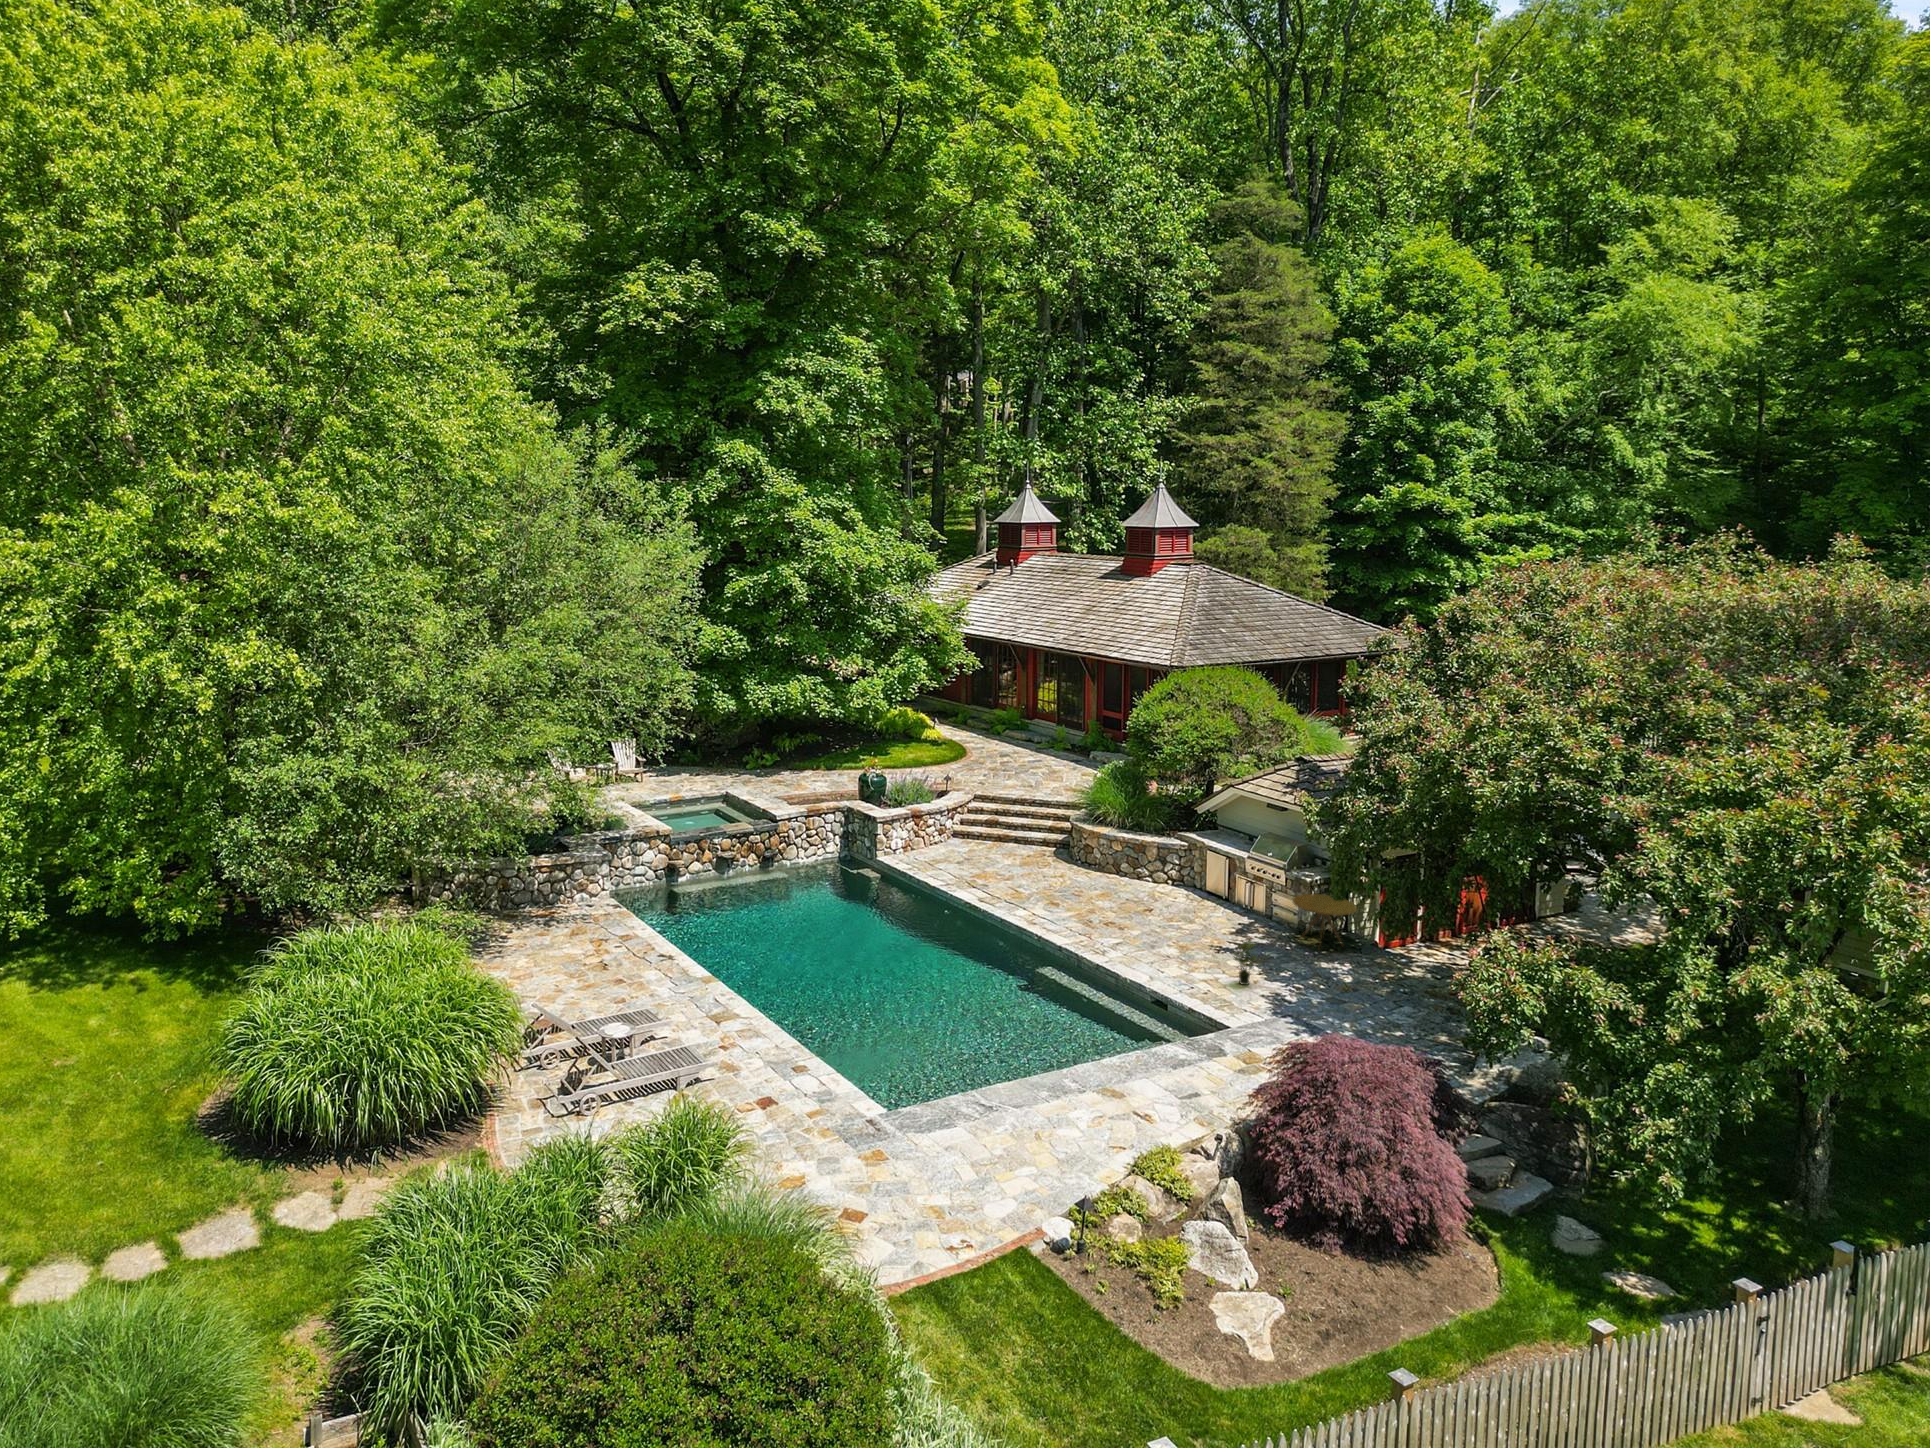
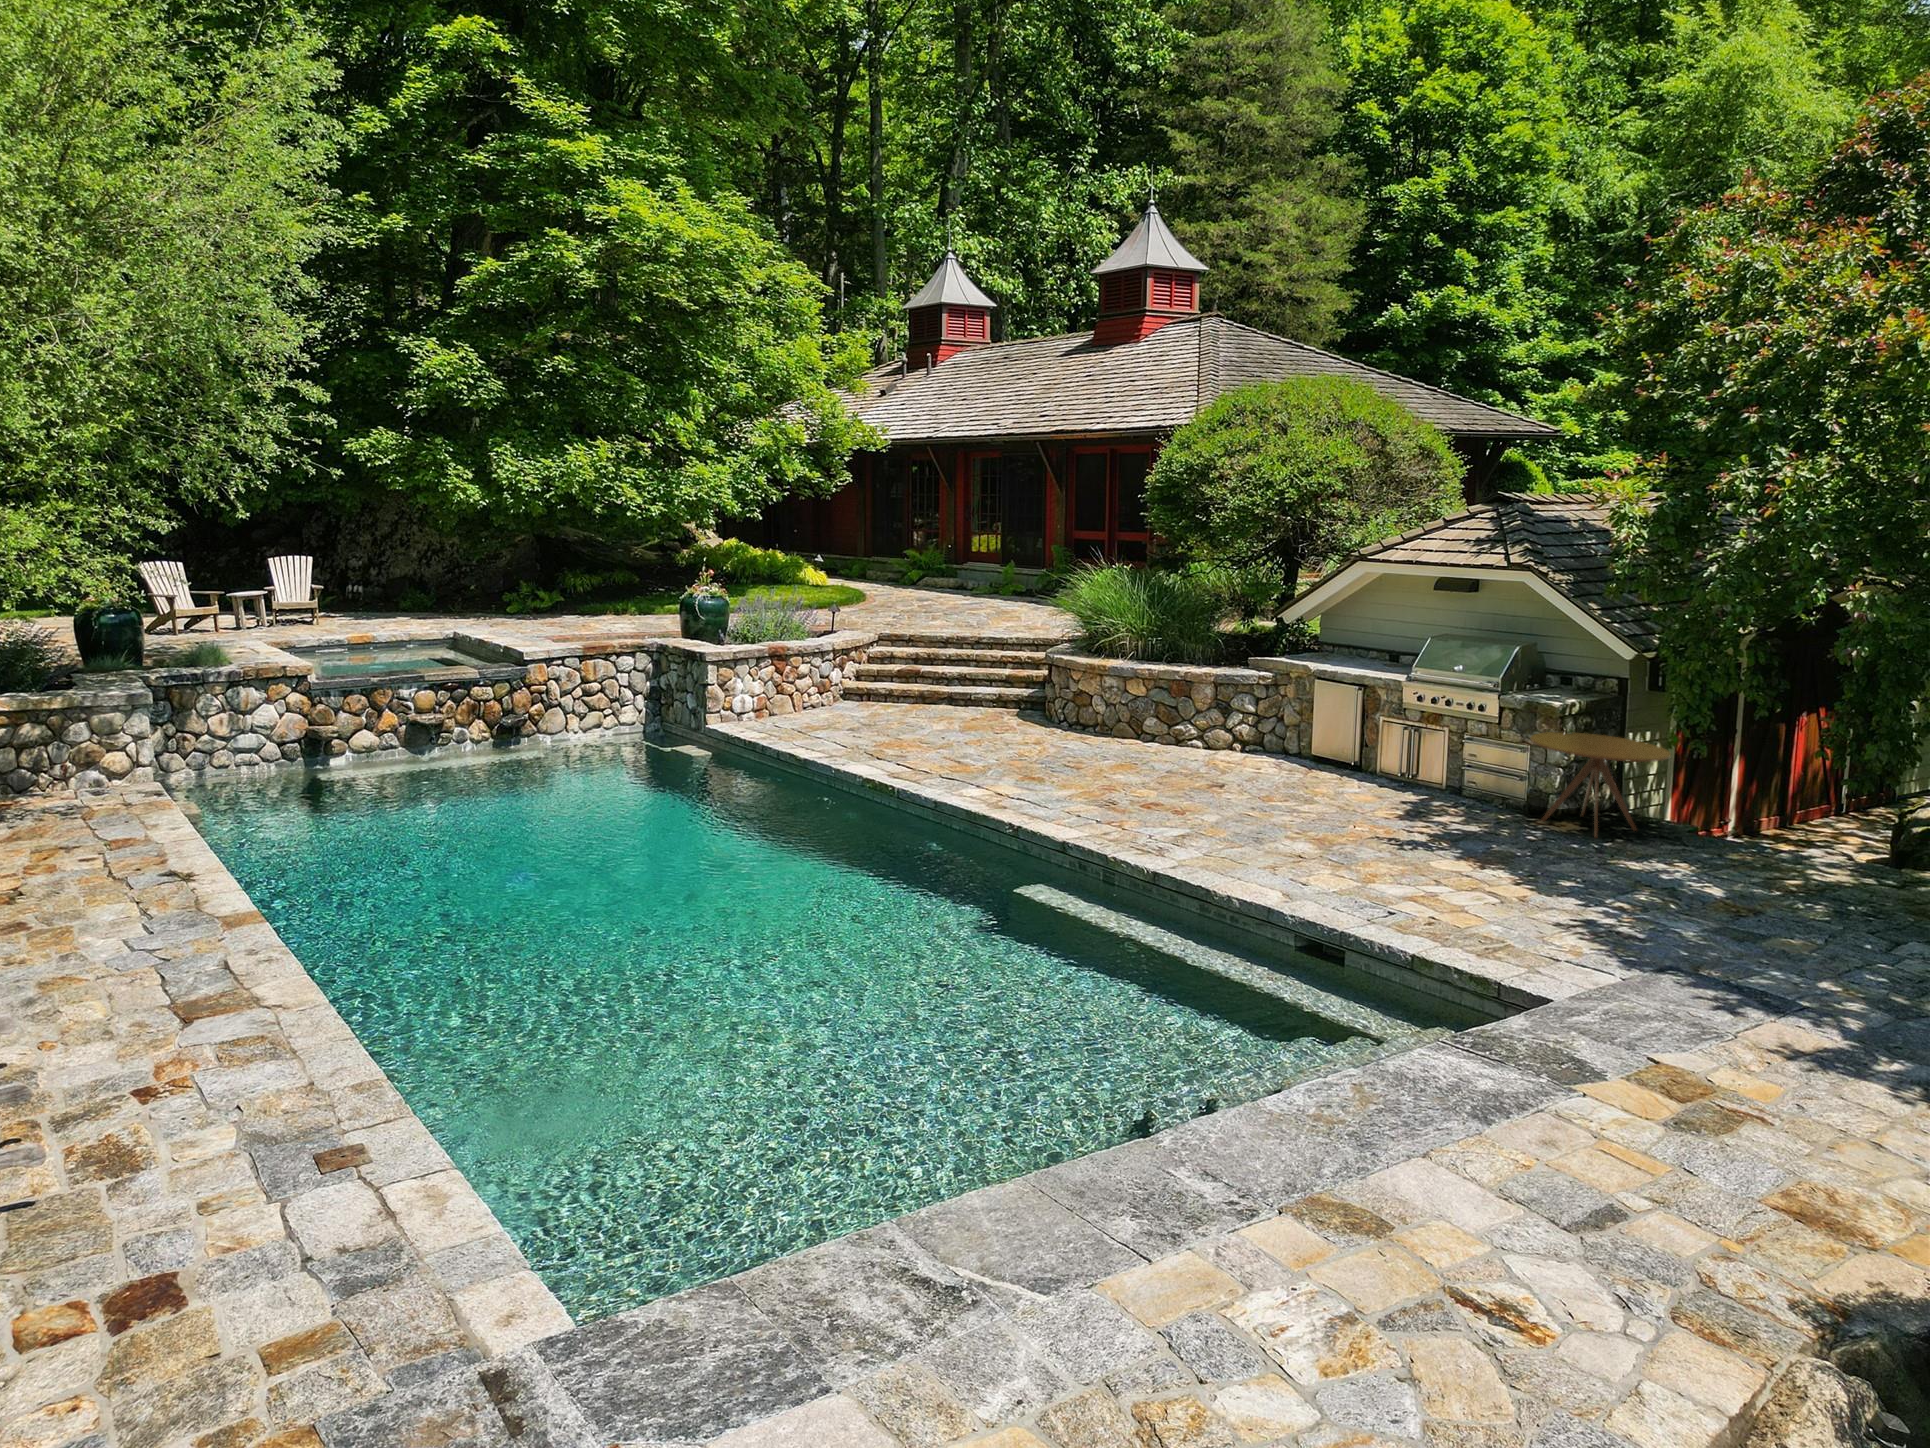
potted plant: present [1233,941,1257,985] -> none [1470,798,1529,900]

